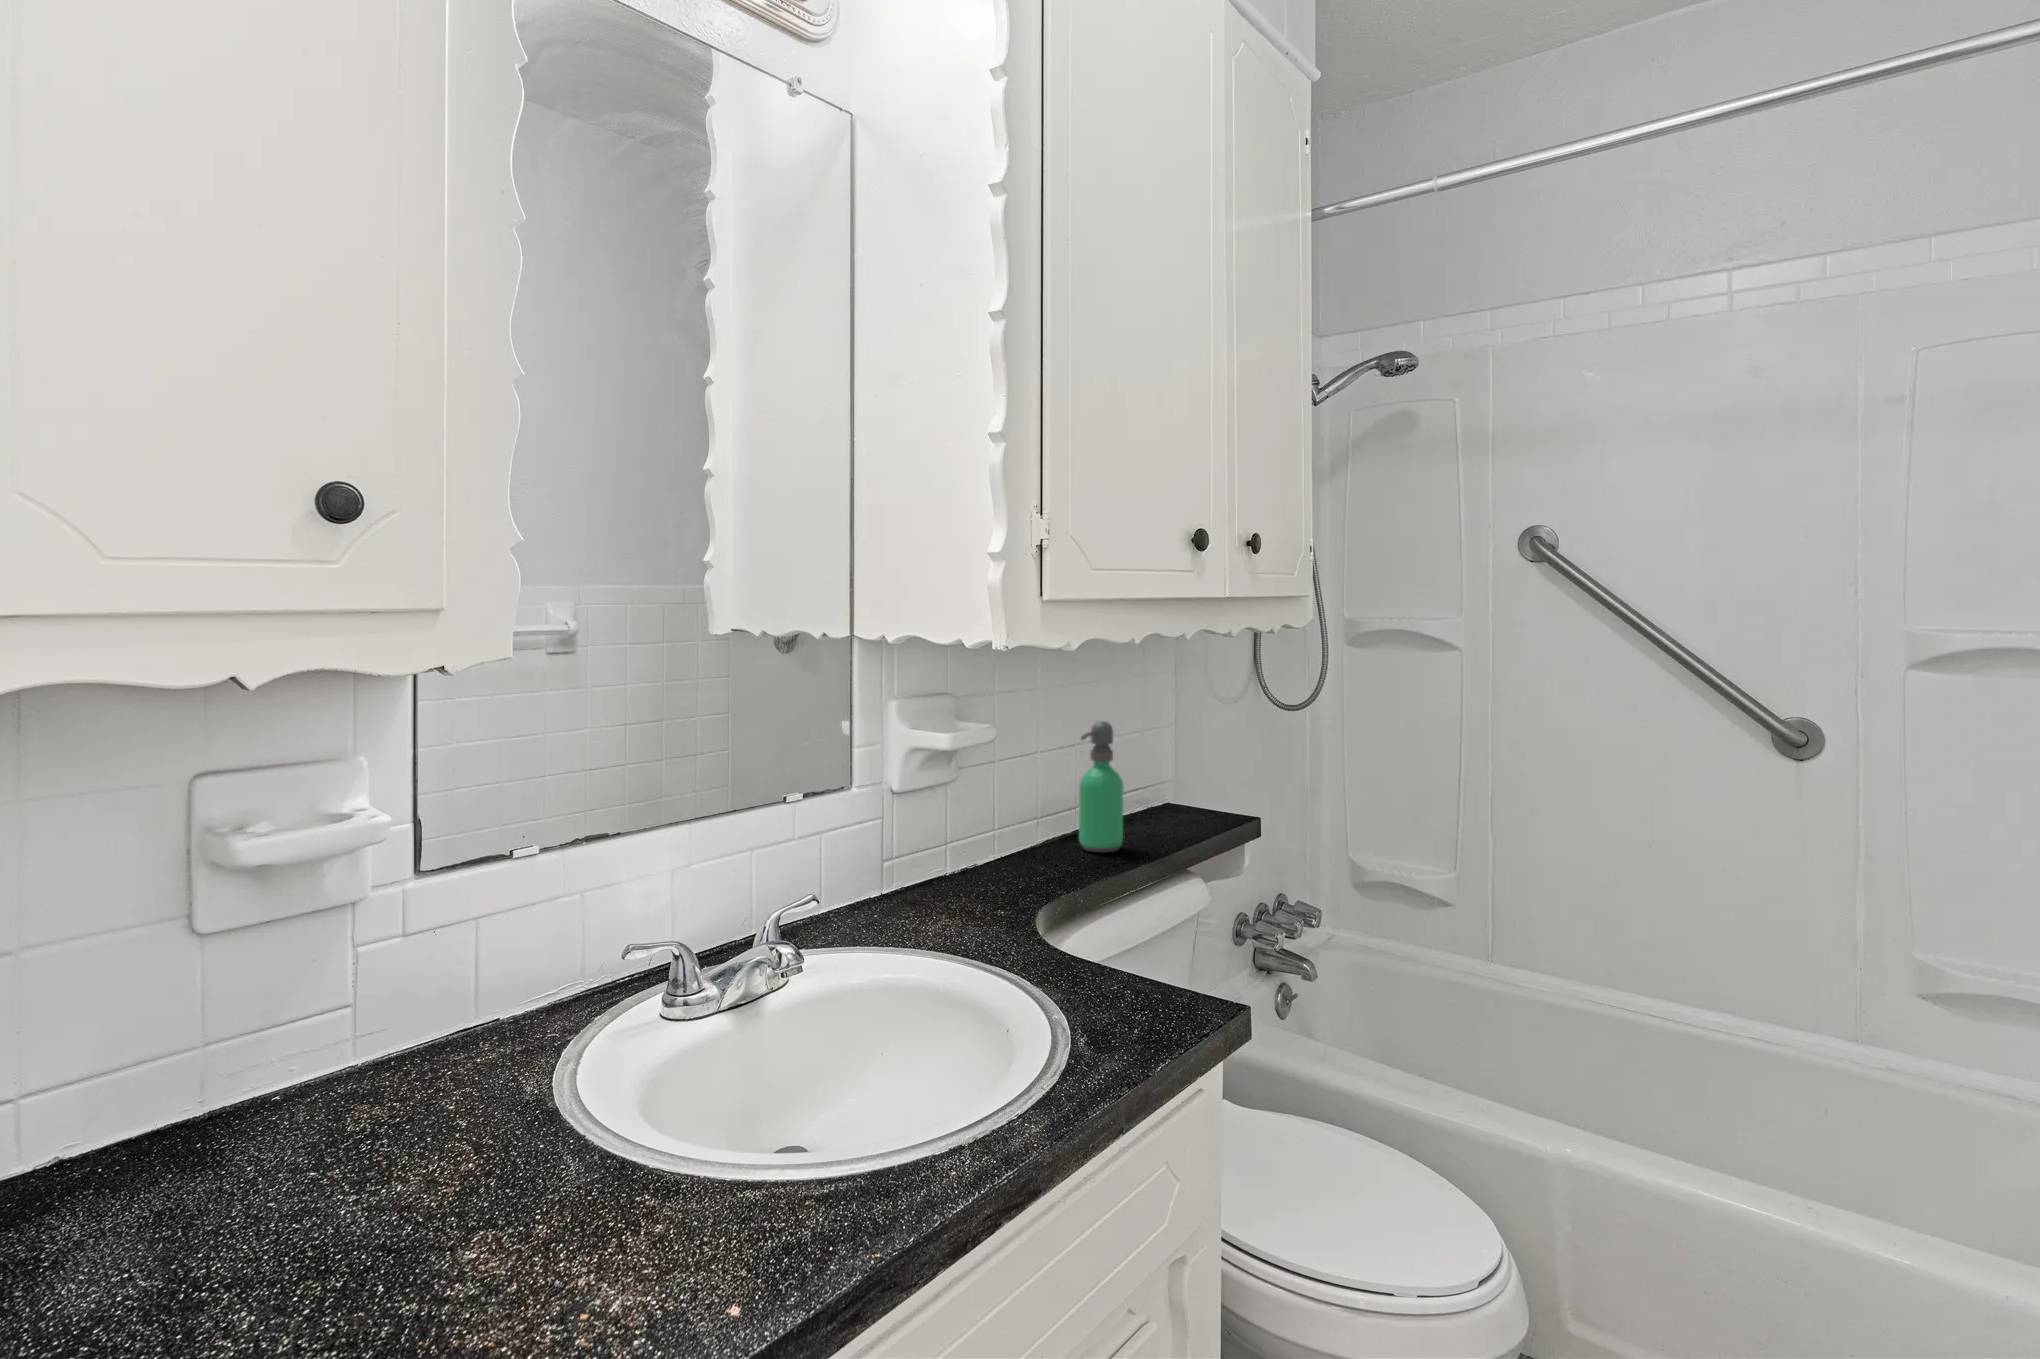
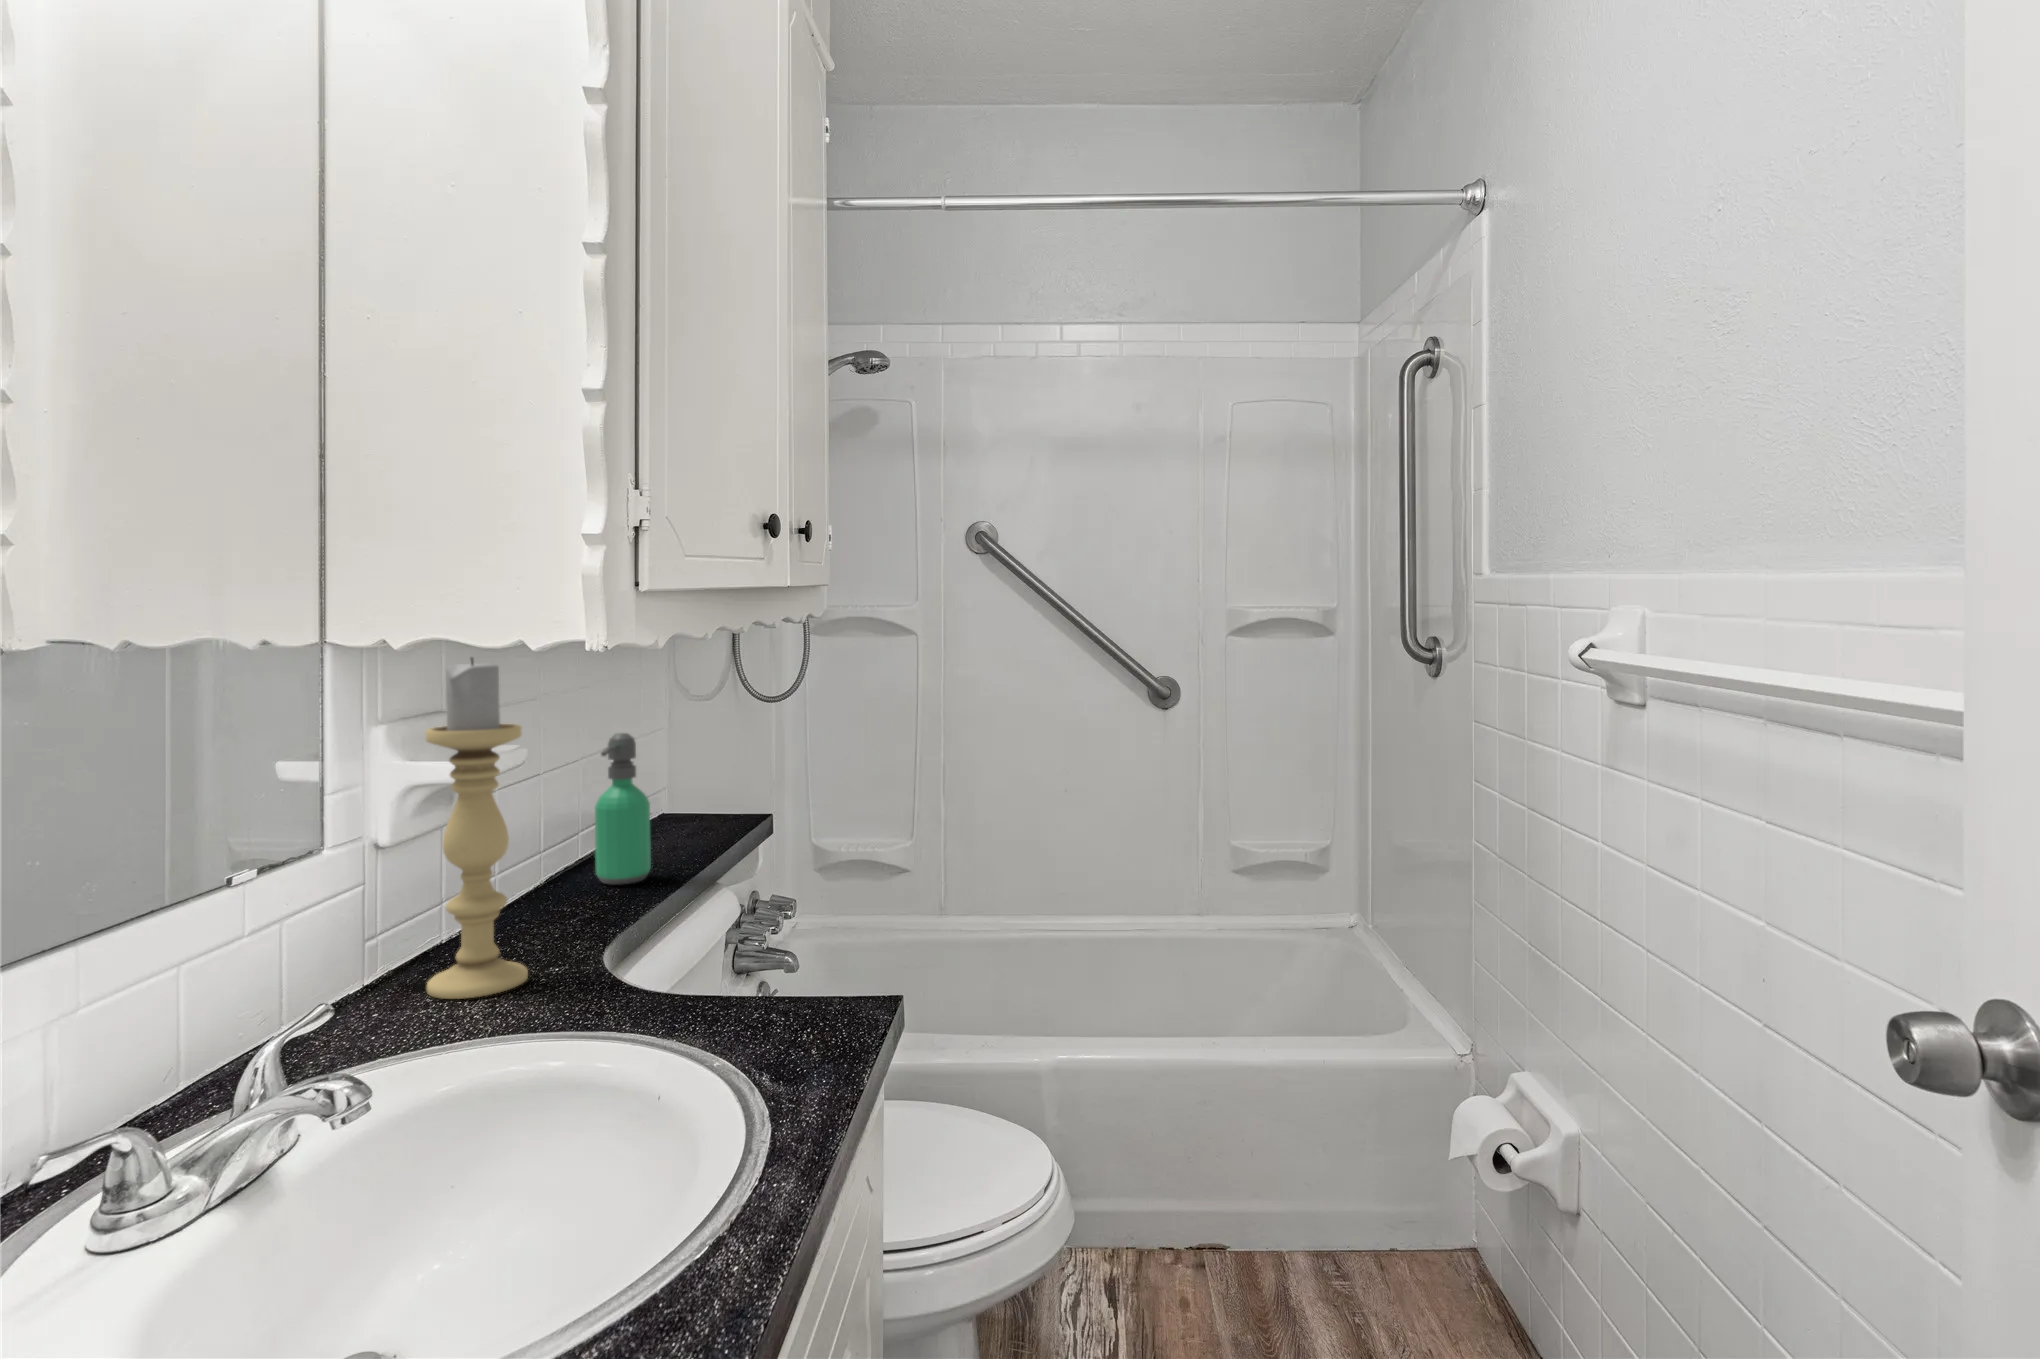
candle holder: none [906,652,977,920] -> present [425,658,528,999]

